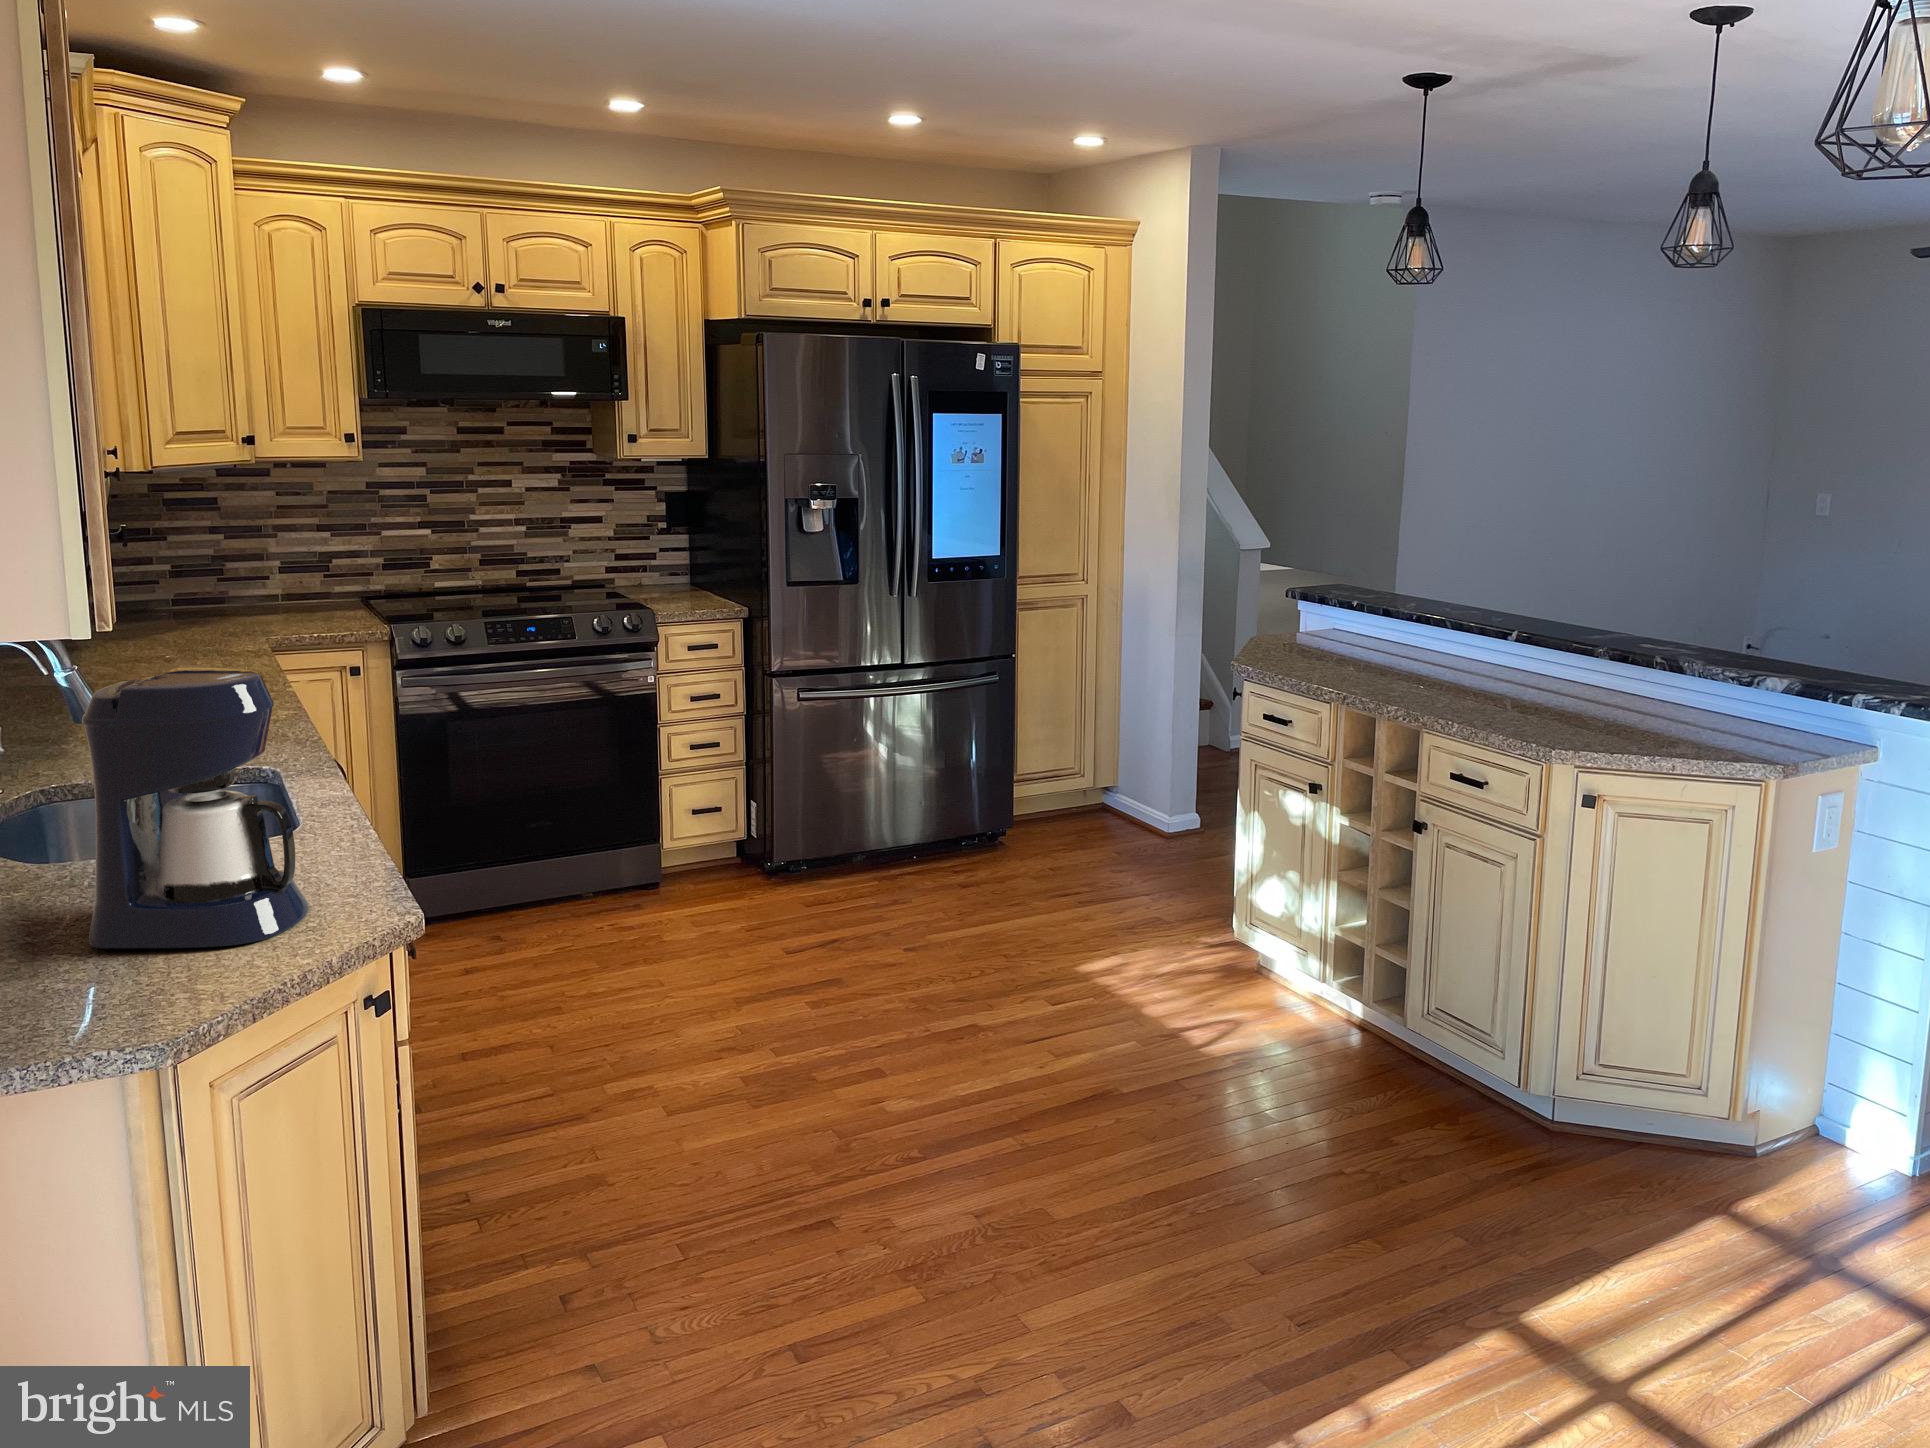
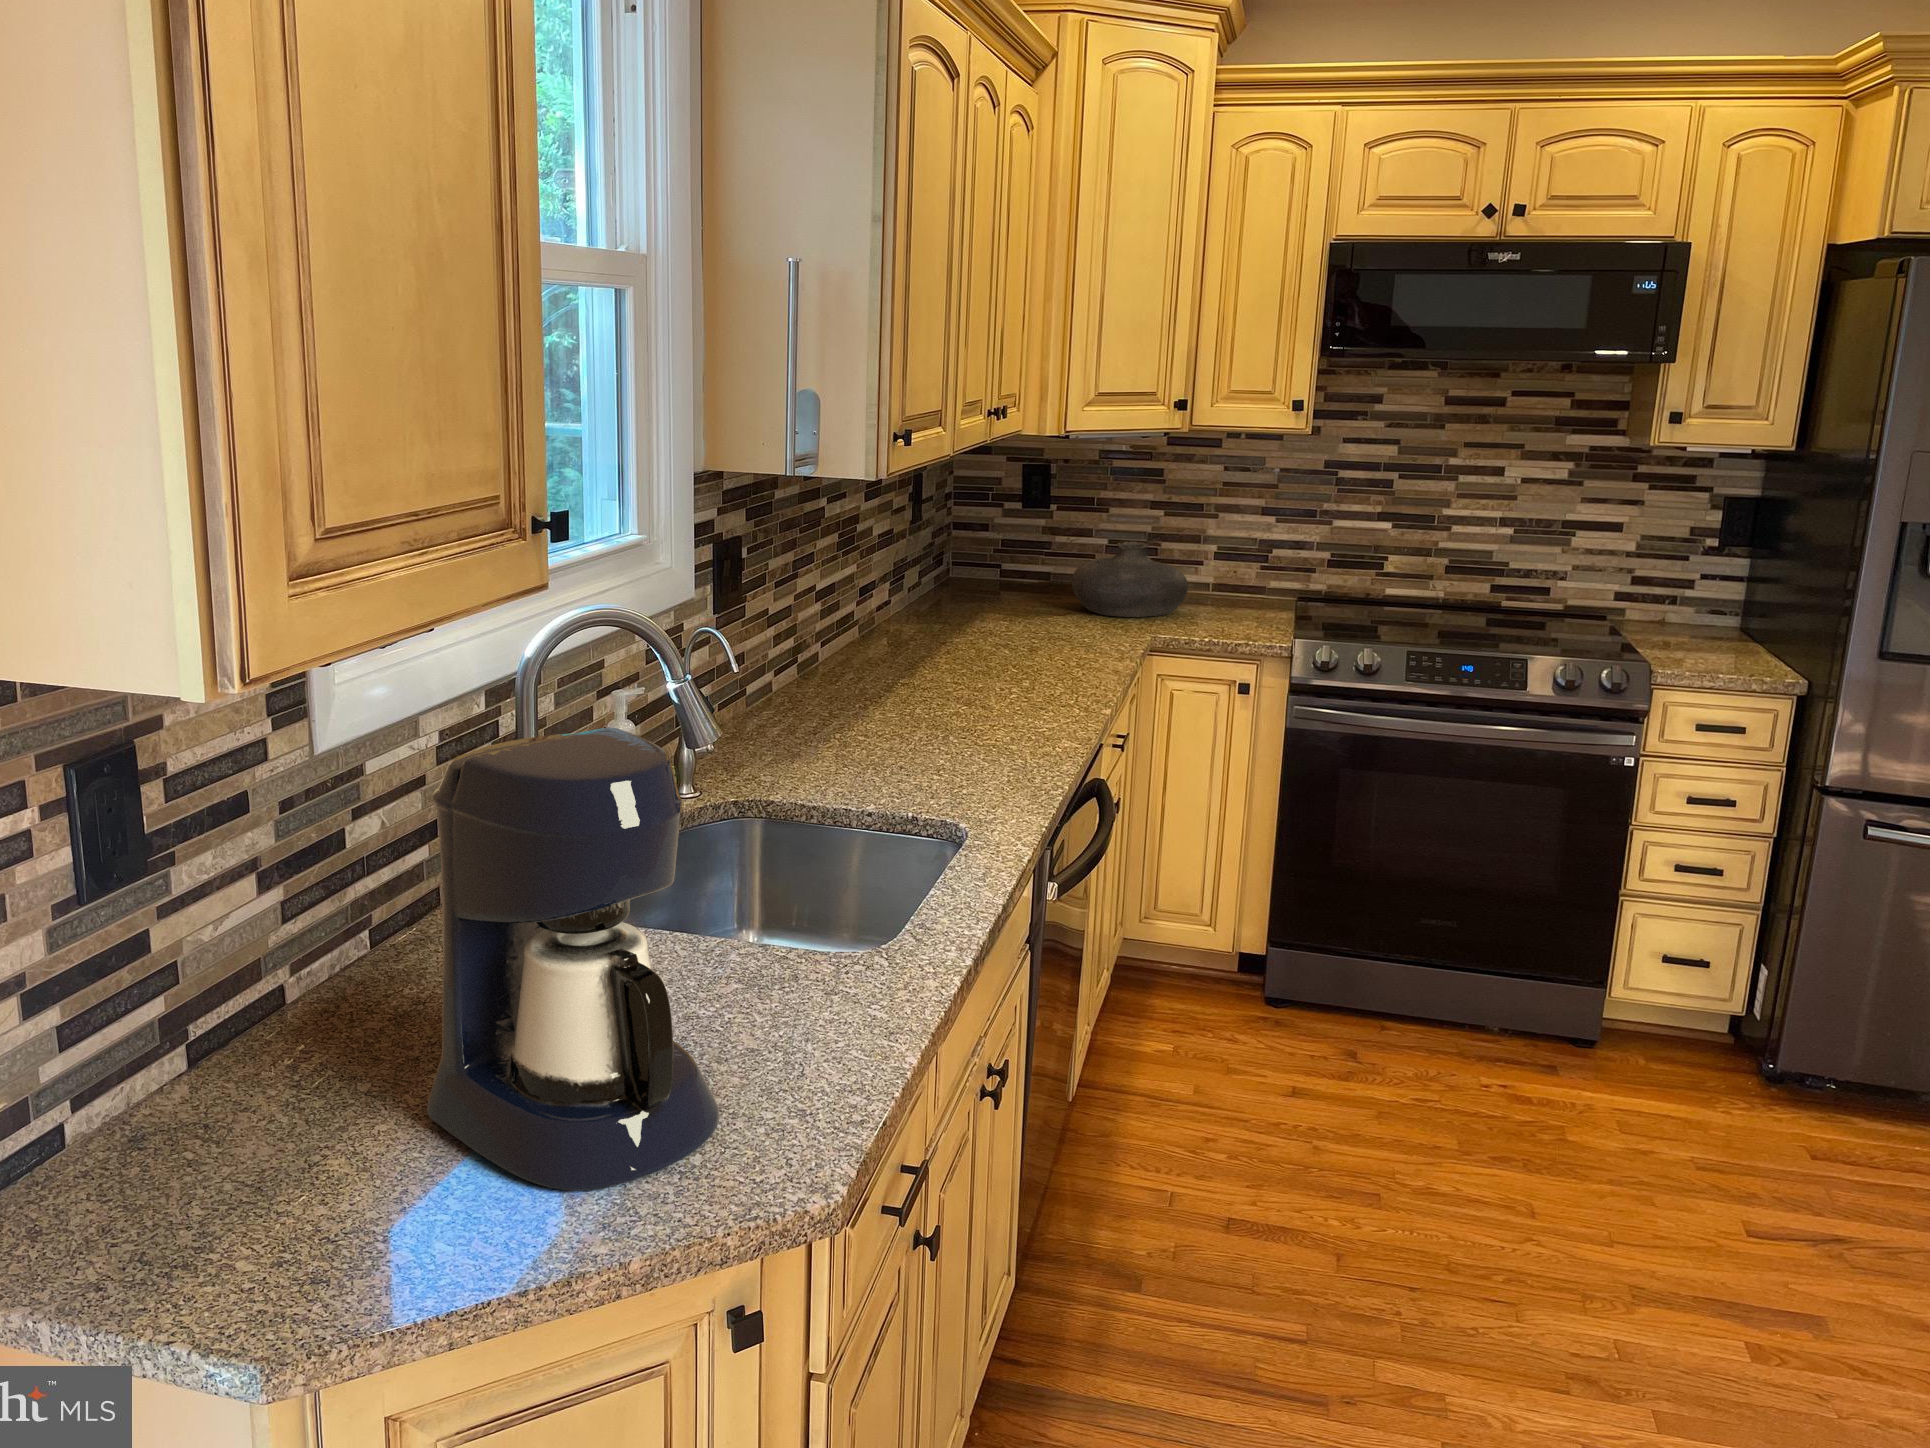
vase: none [156,565,272,632] -> present [1072,542,1188,617]

